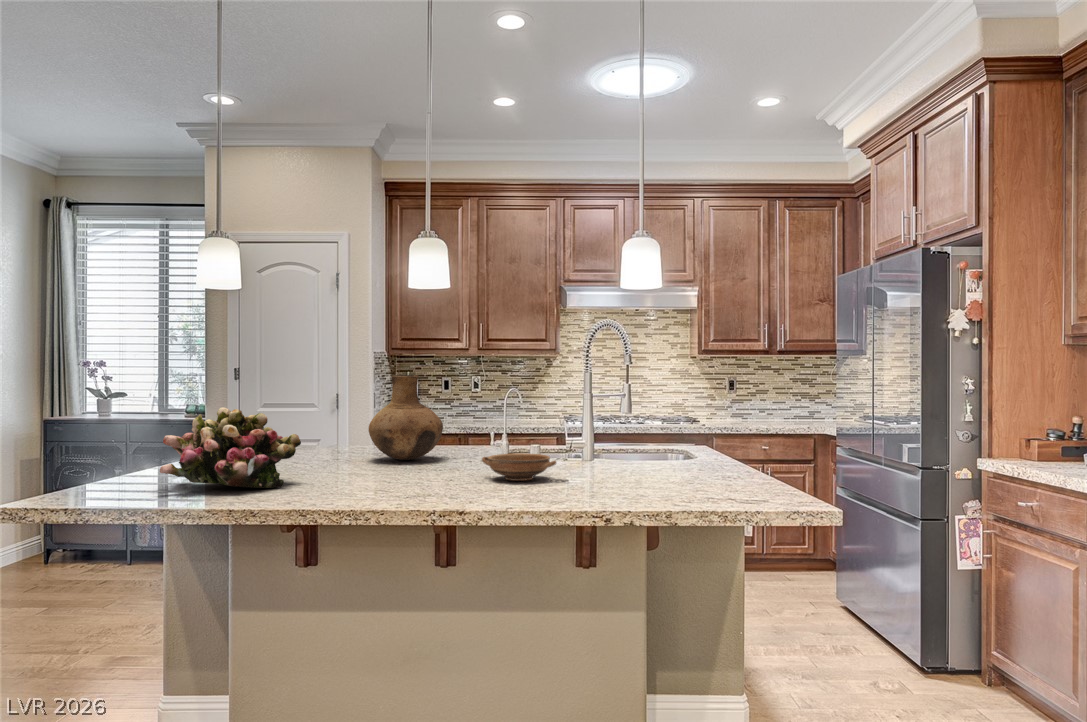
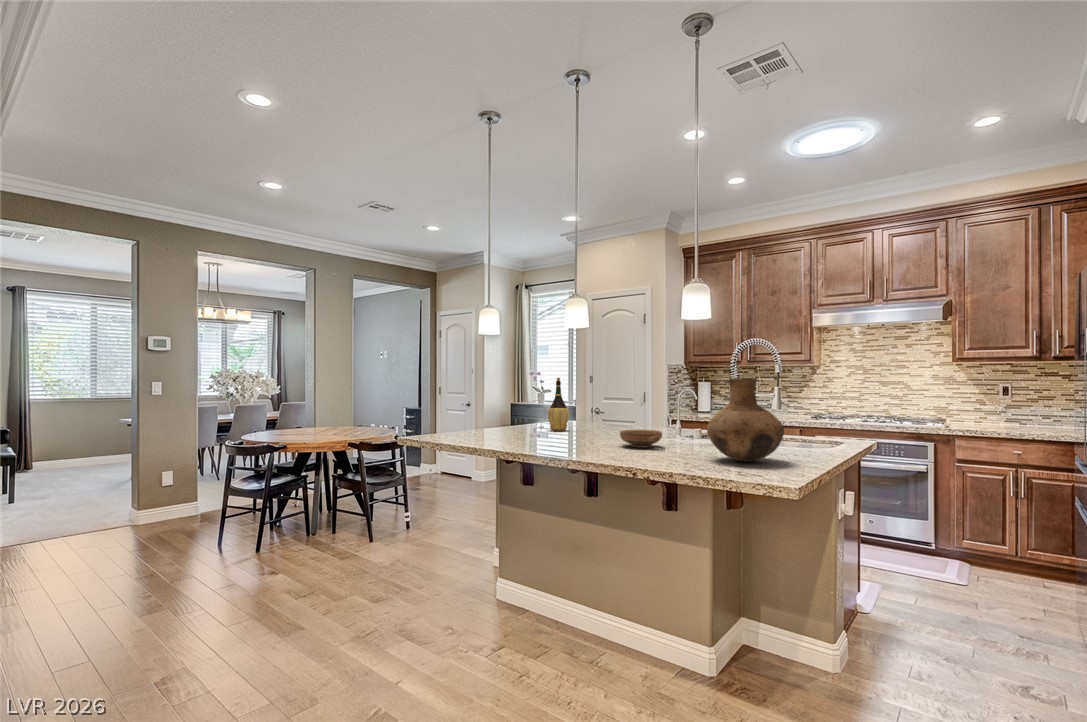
vase: present [369,375,443,460] -> present [707,378,784,462]
wine bottle: none [300,376,337,465] -> present [548,378,569,431]
flower arrangement: present [160,407,301,488] -> none [449,394,522,439]

